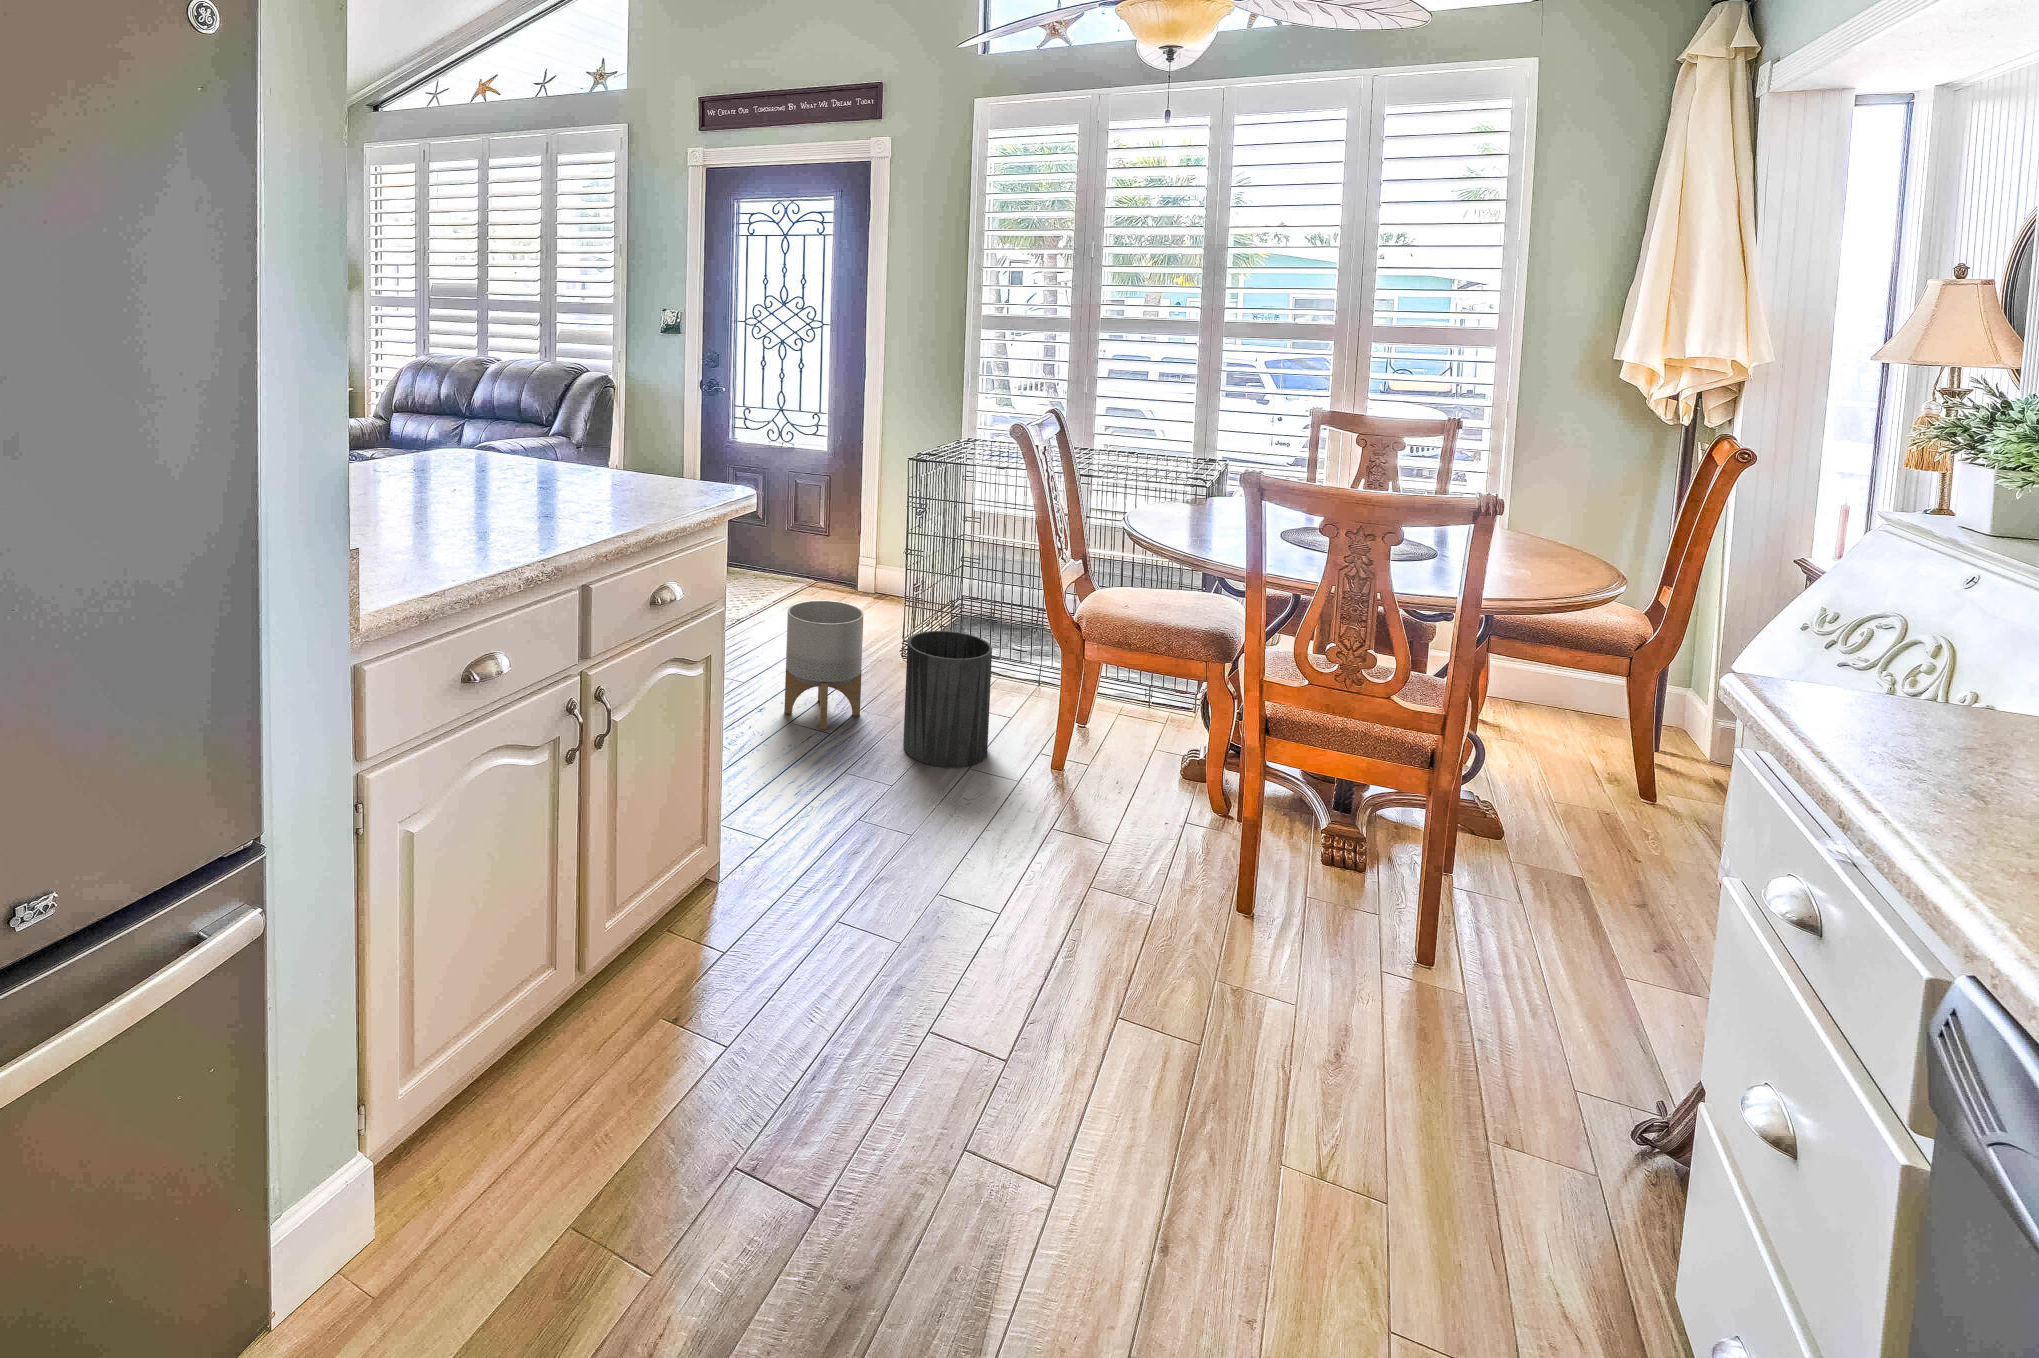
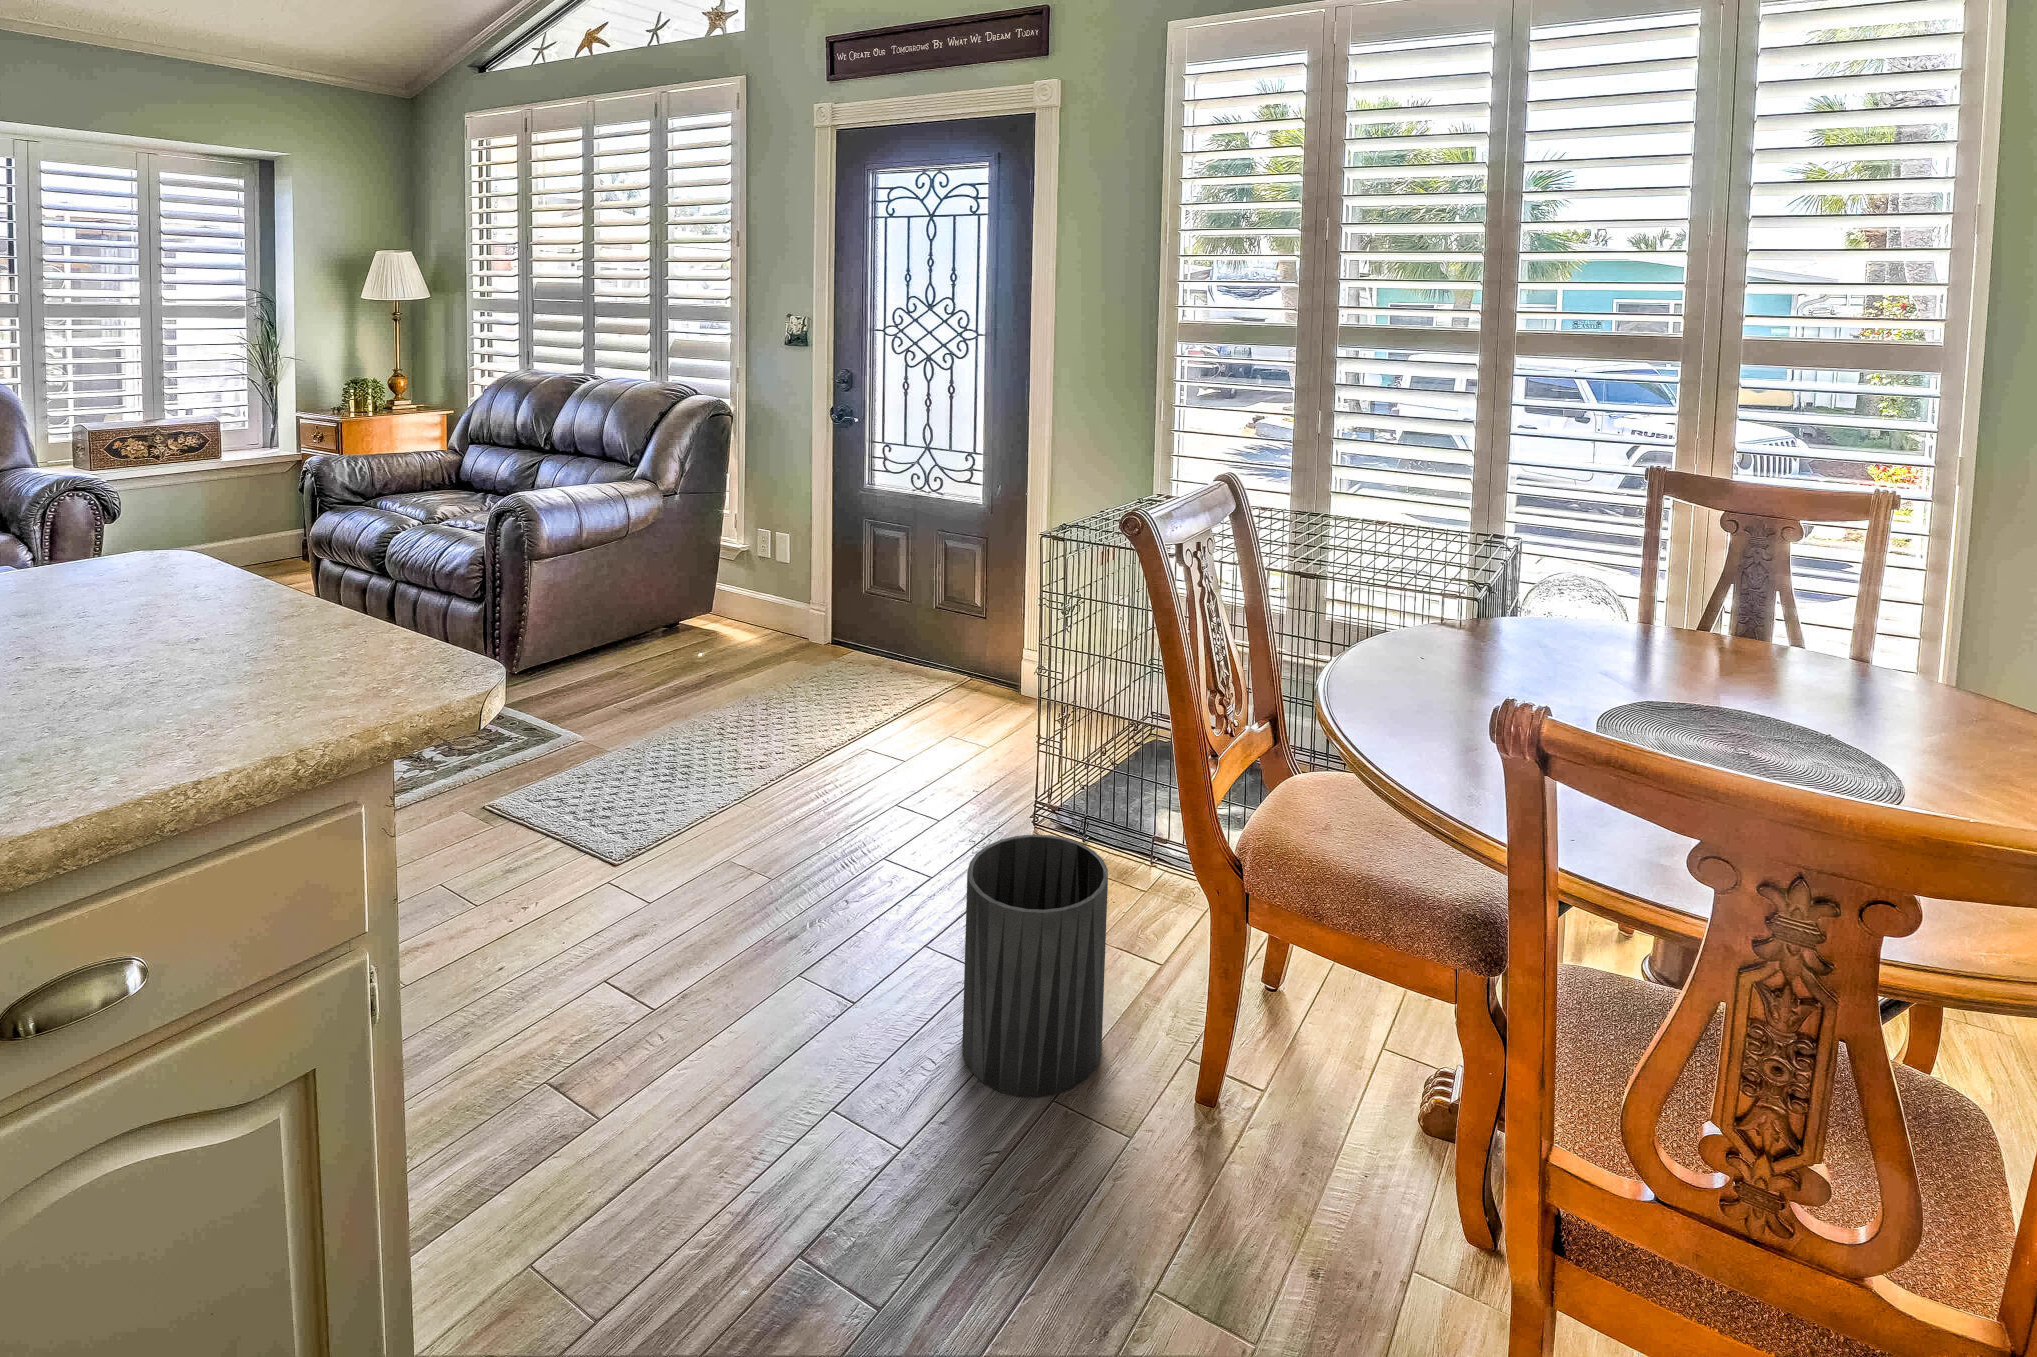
planter: present [784,600,864,729] -> none [802,763,928,990]

